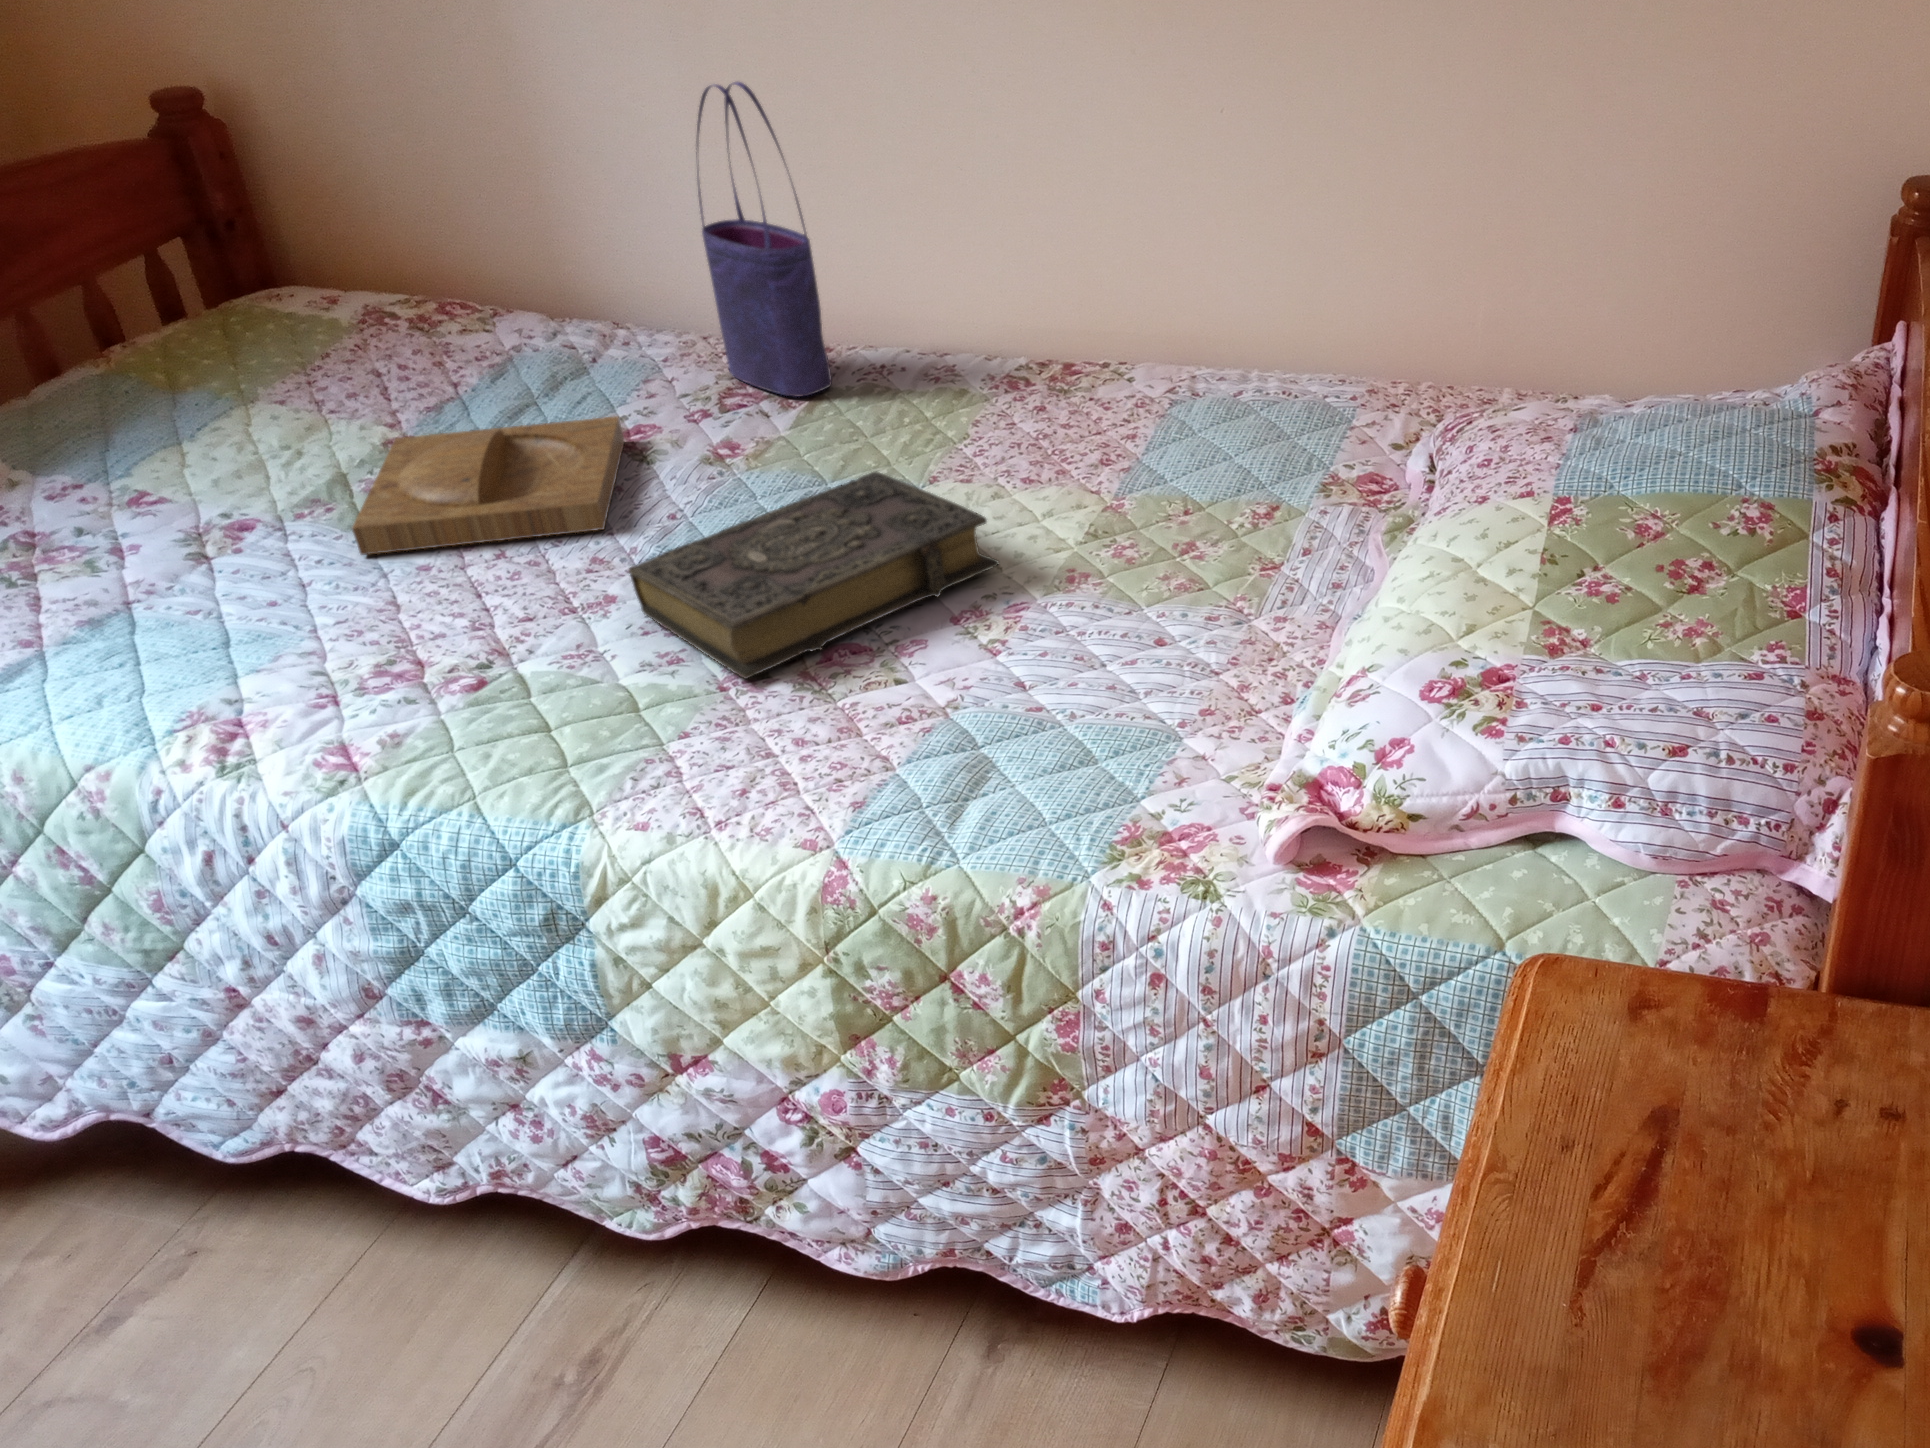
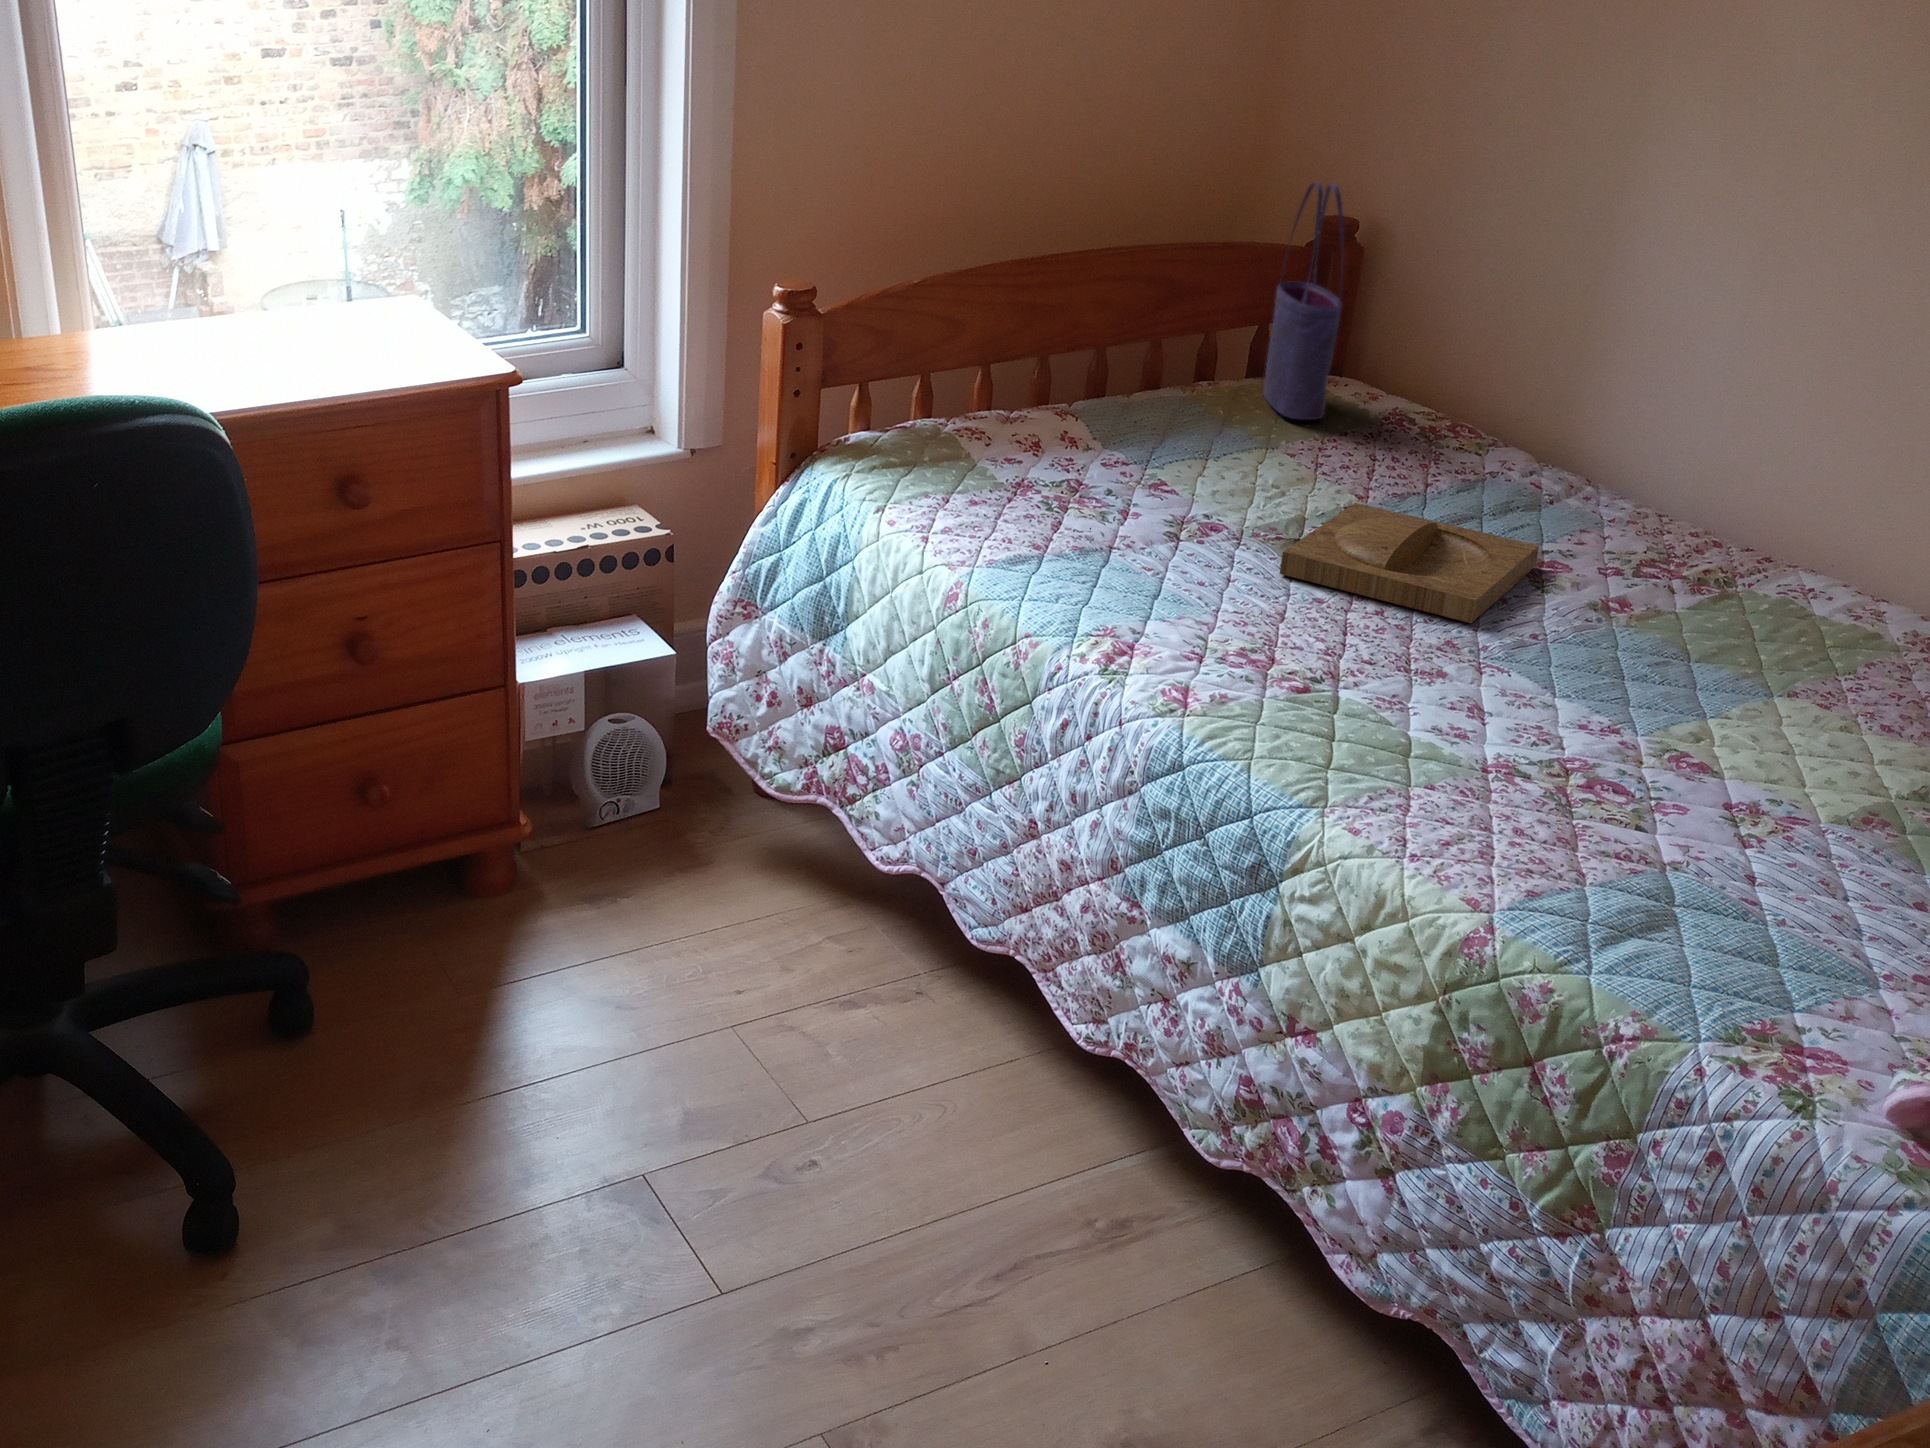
tote bag: present [696,82,832,397] -> present [1263,182,1343,420]
book: present [629,472,999,679] -> none [1459,652,1808,780]

